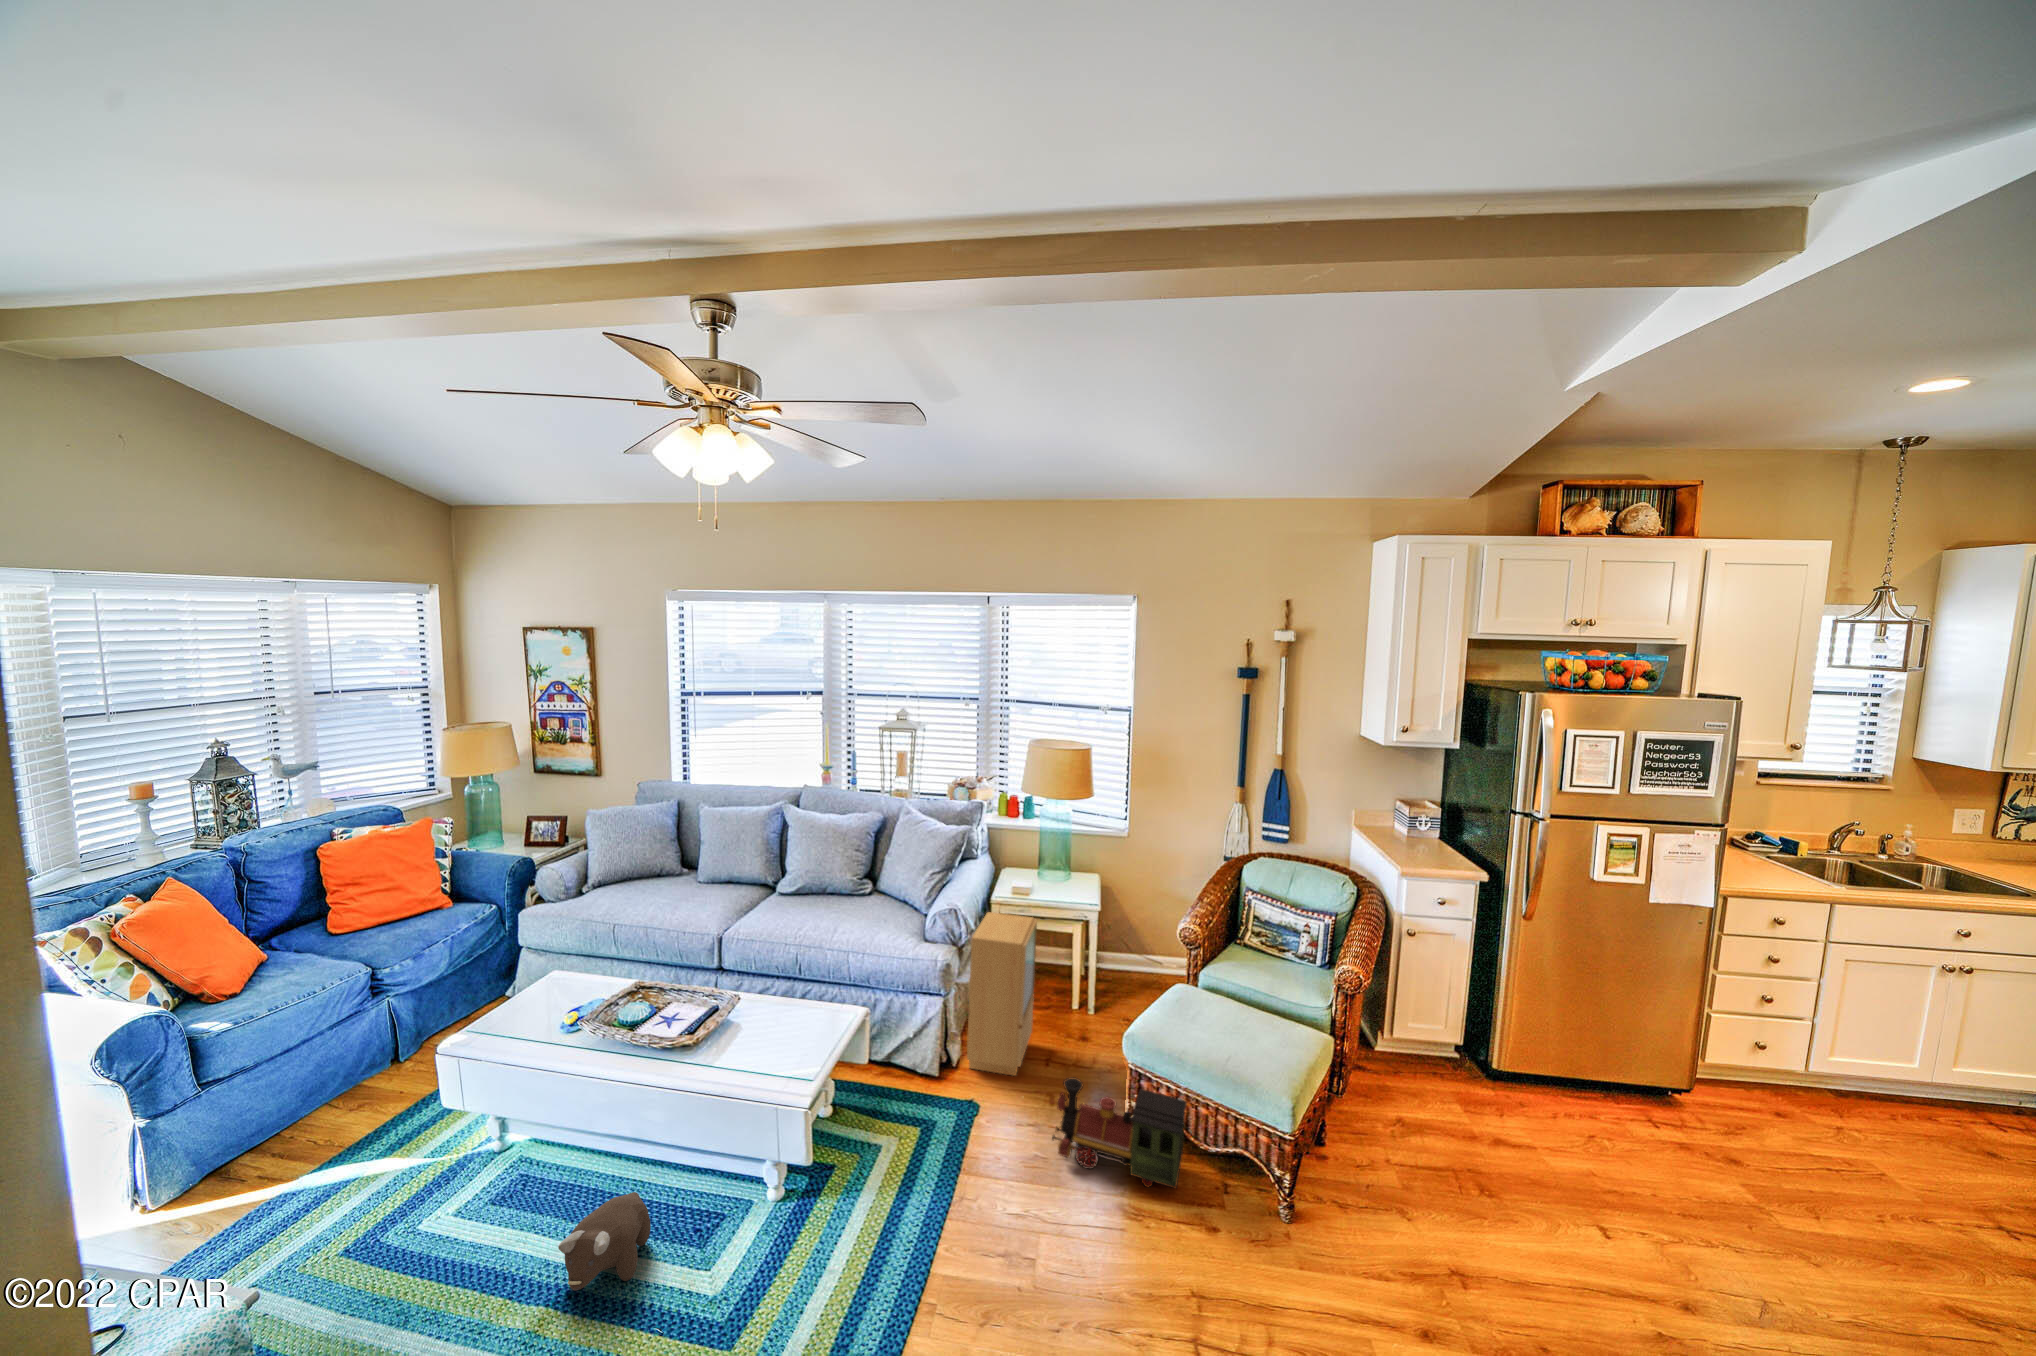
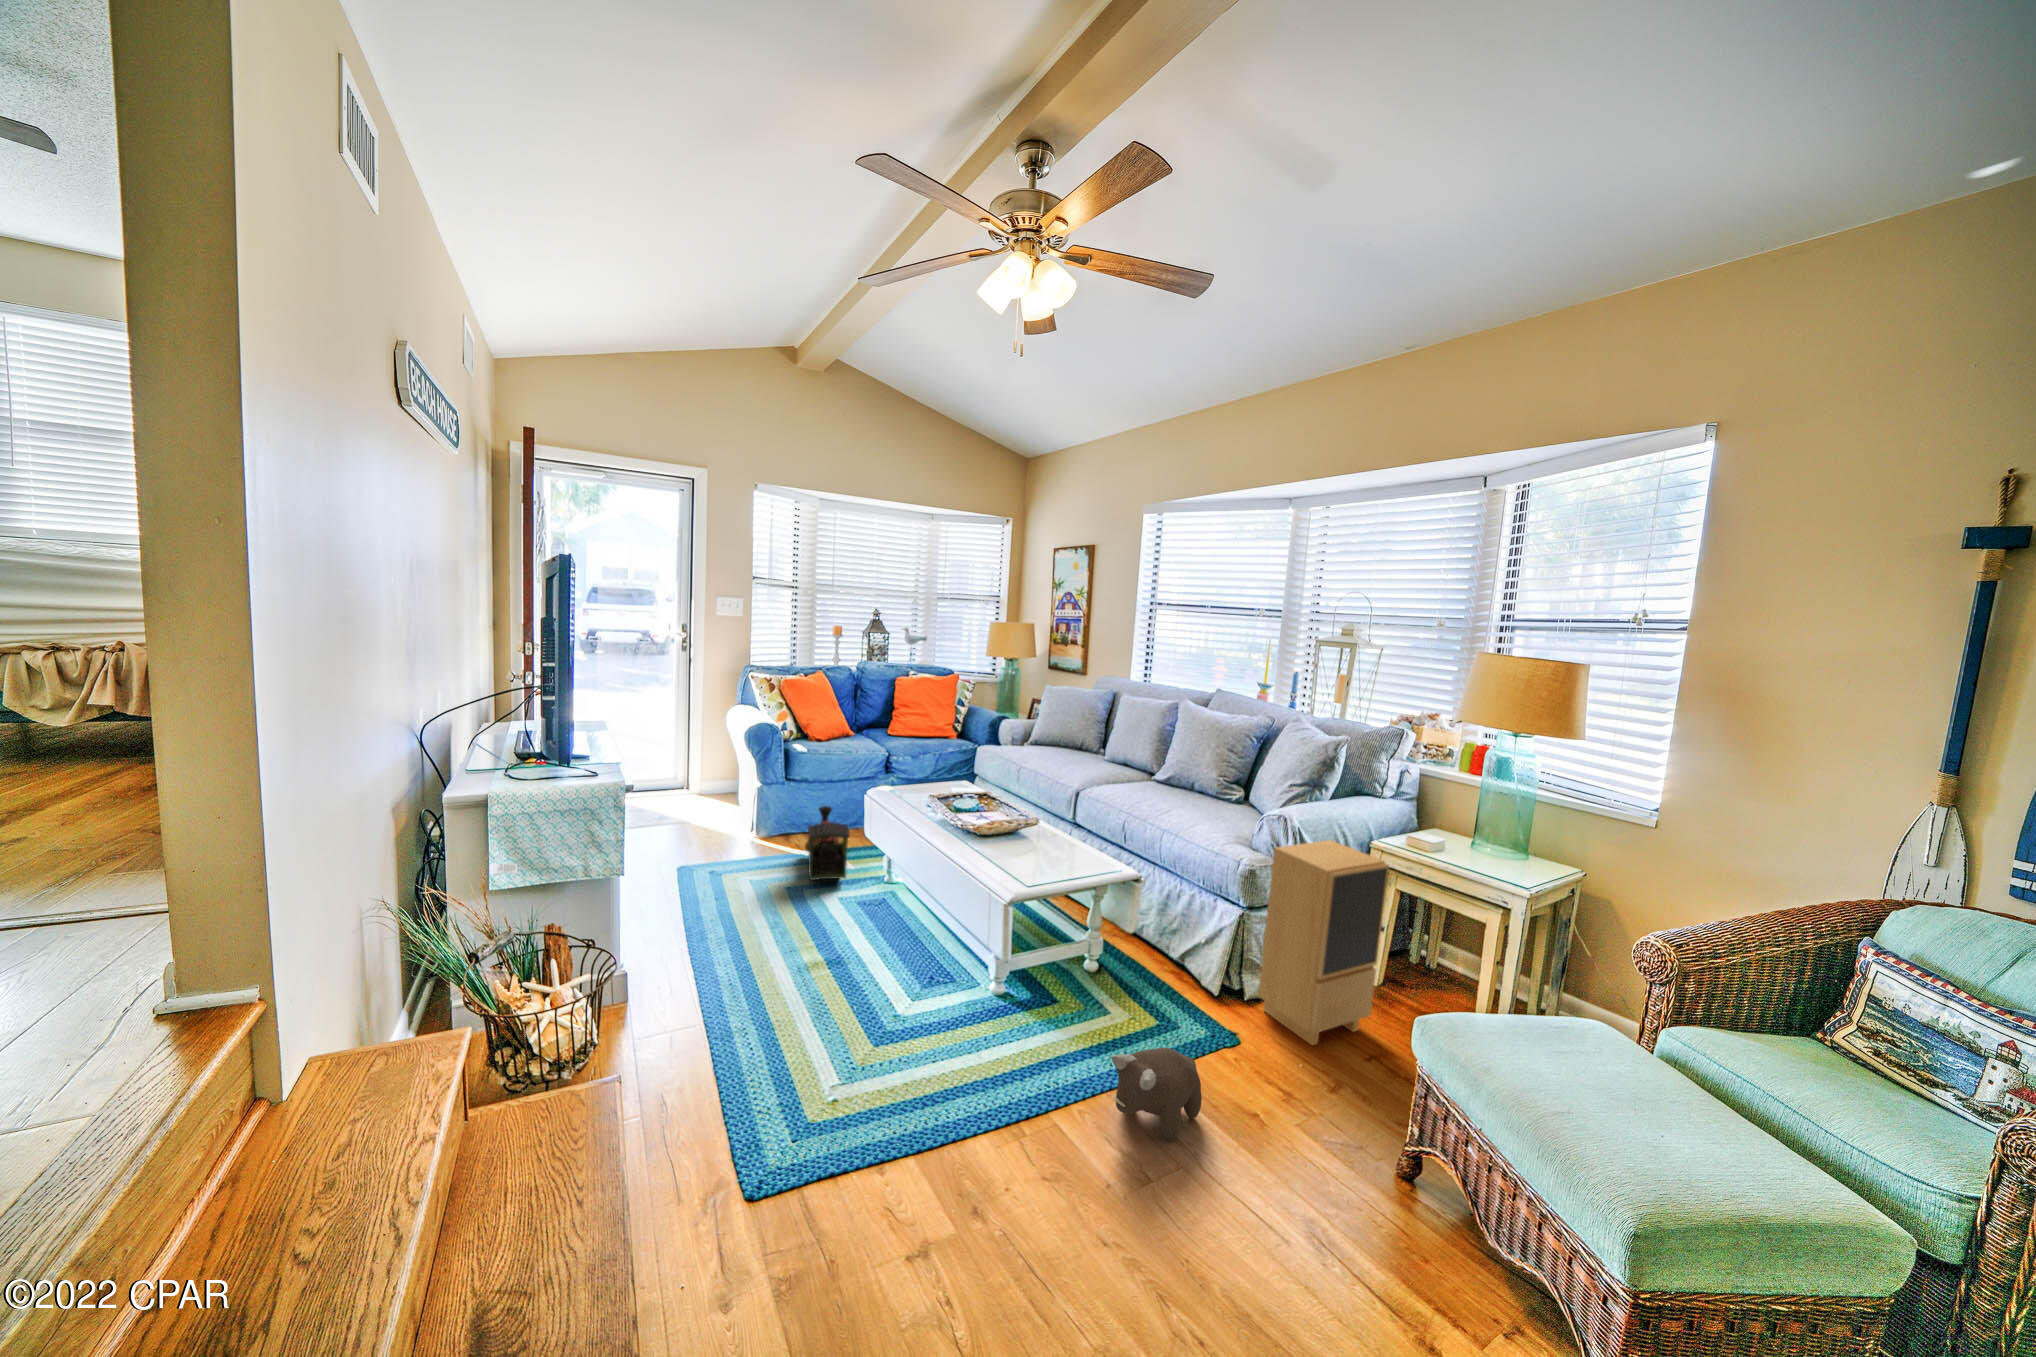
toy train: present [1052,1077,1187,1188] -> present [805,806,850,880]
plush toy: present [558,1192,651,1291] -> present [1112,1048,1202,1141]

